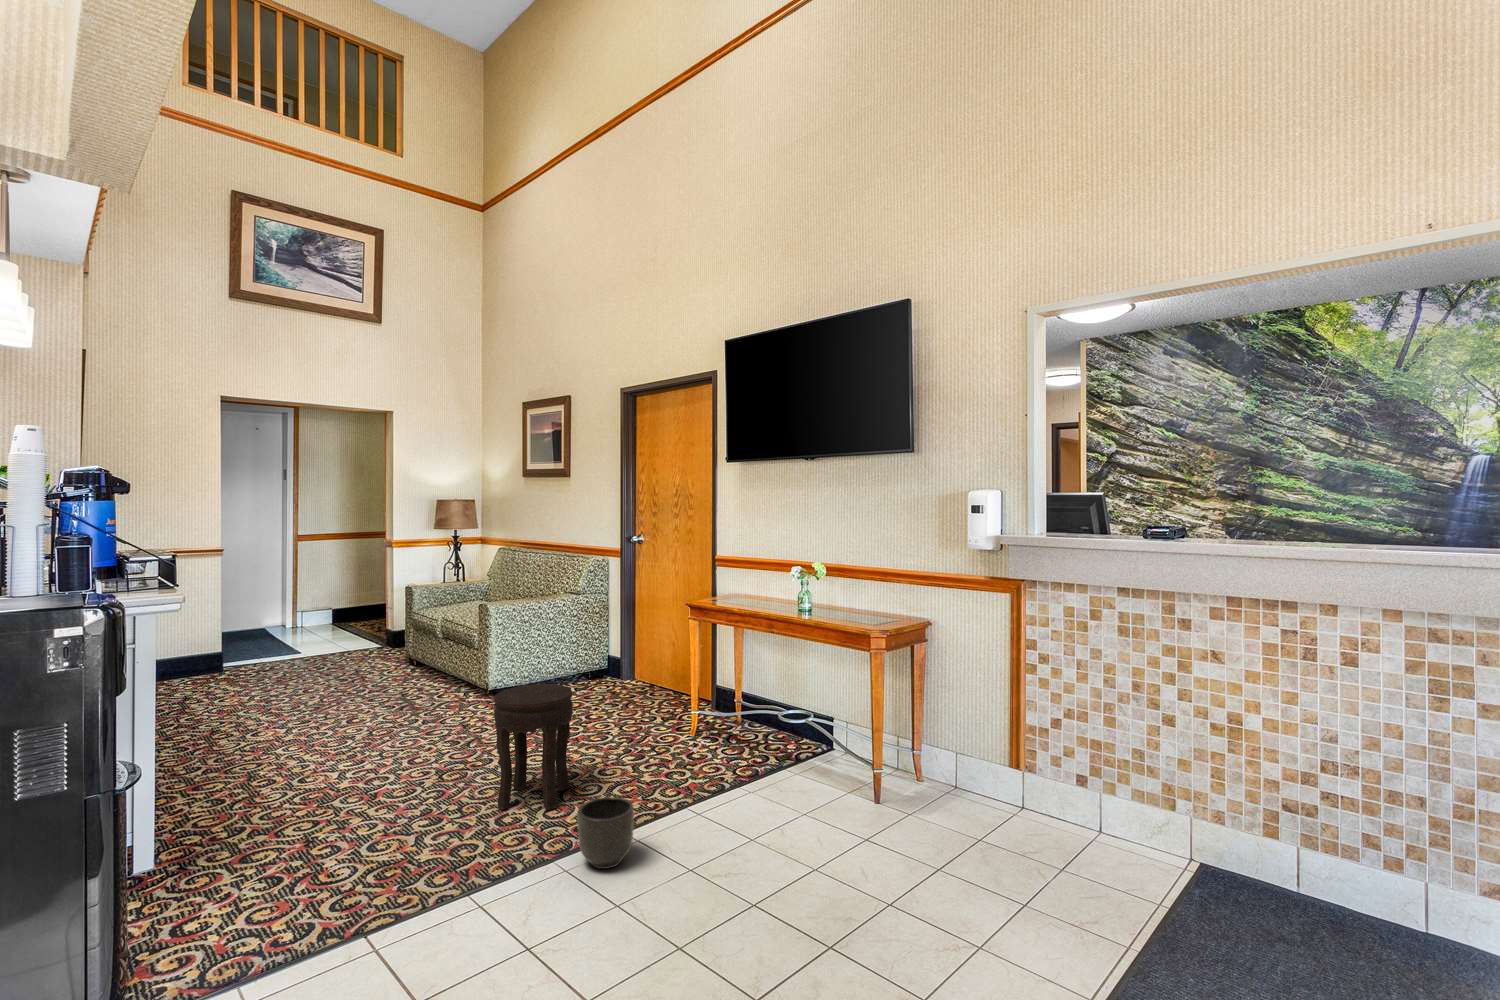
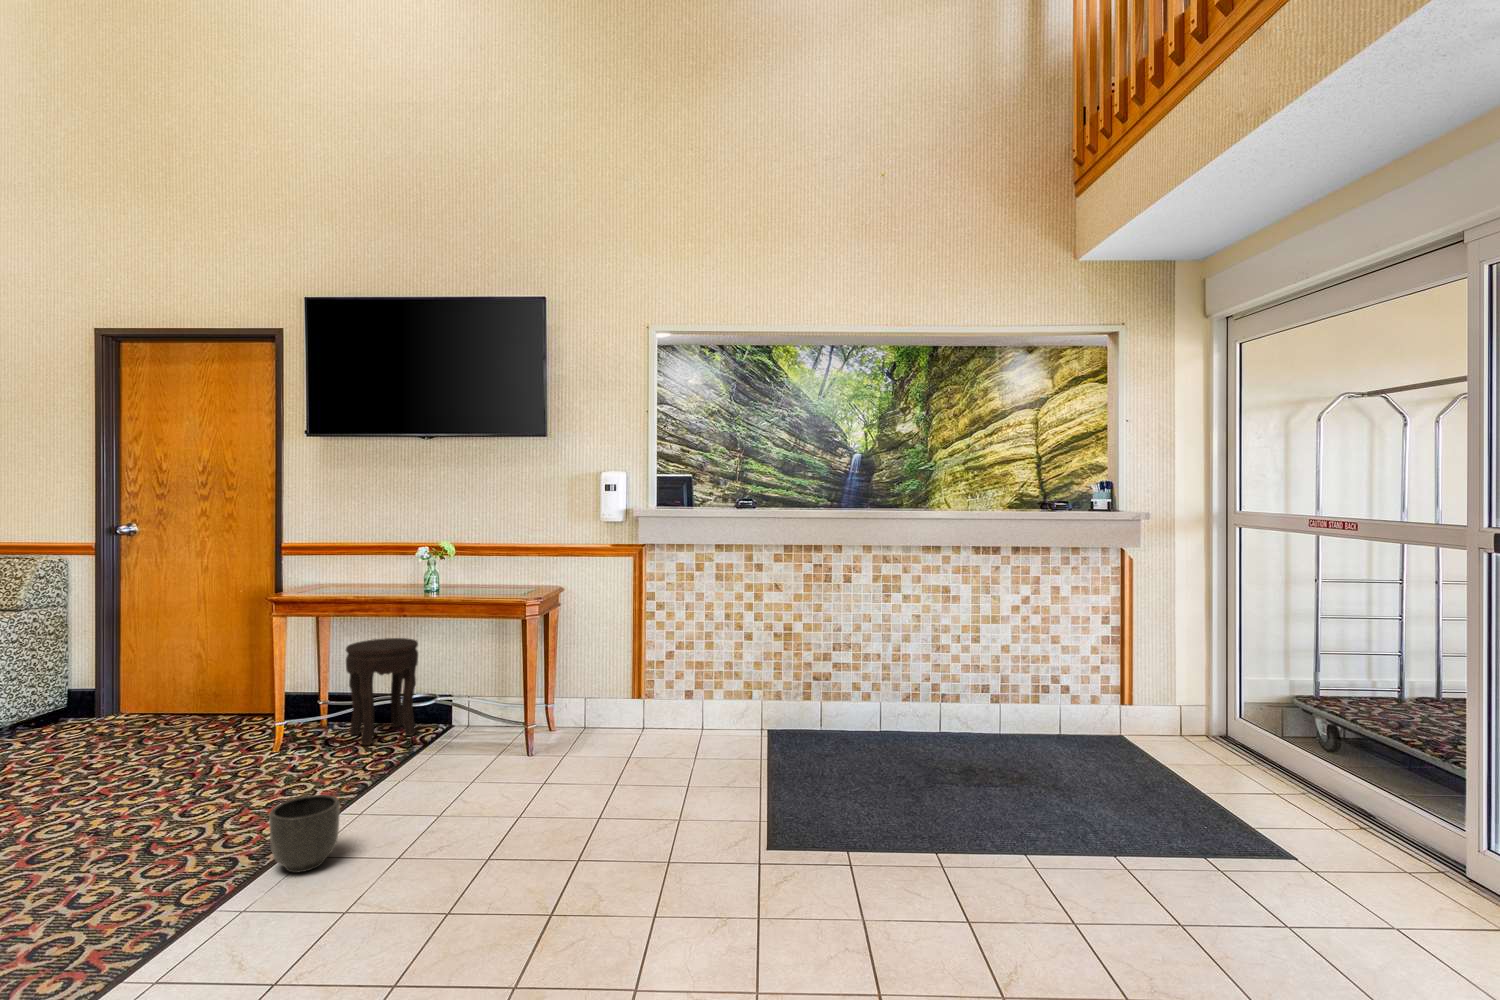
side table: present [494,684,573,810] -> present [346,638,418,745]

